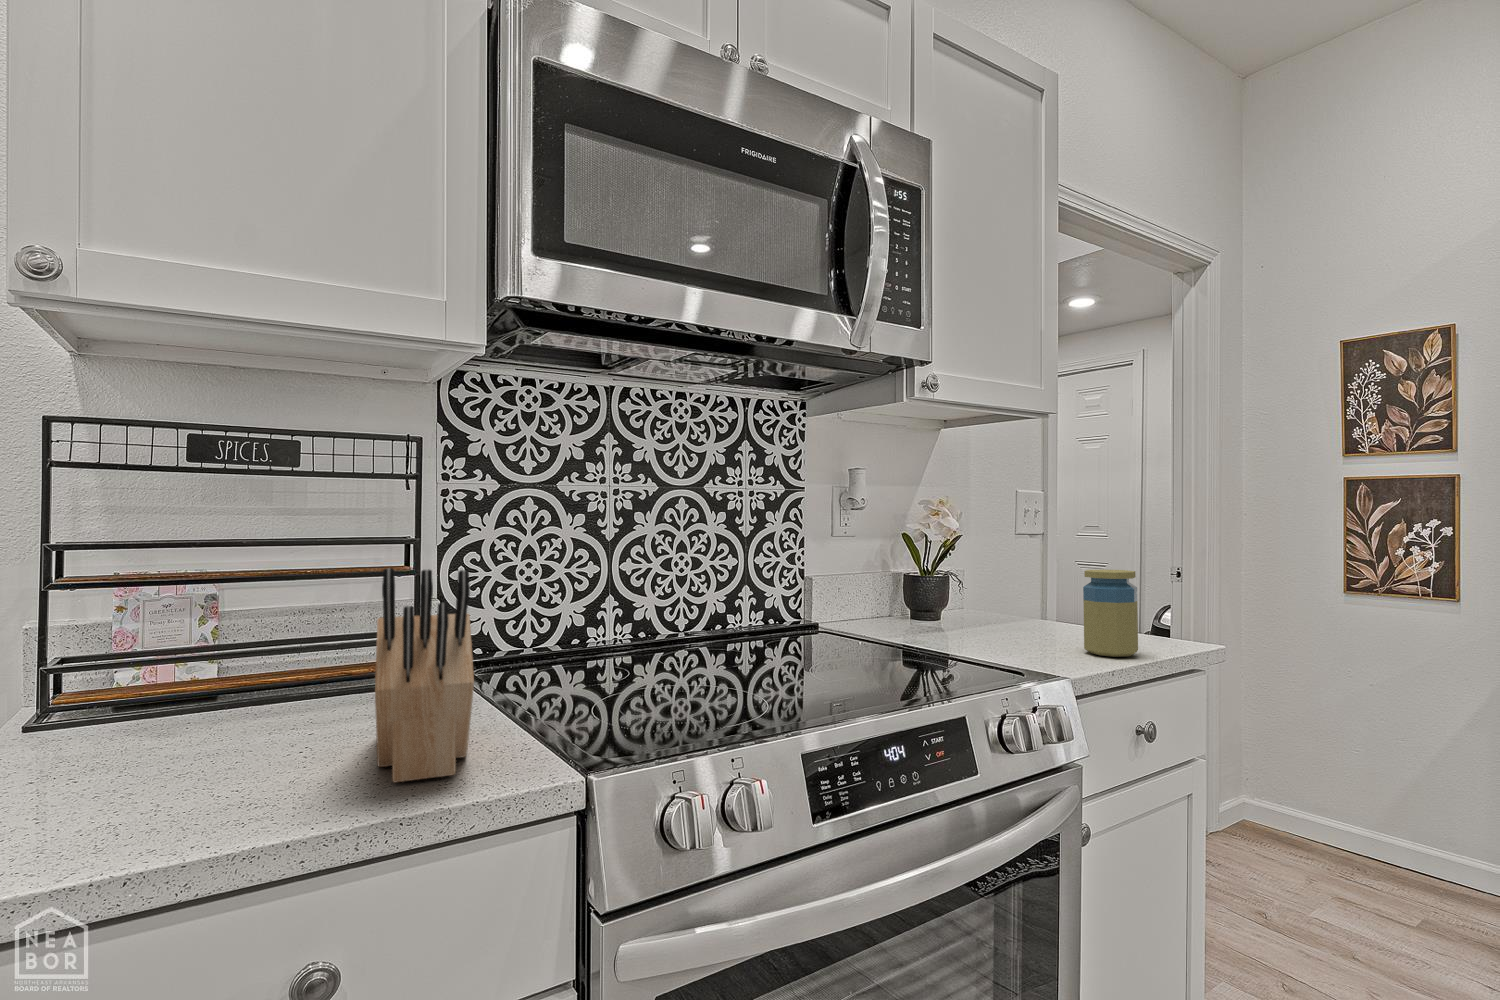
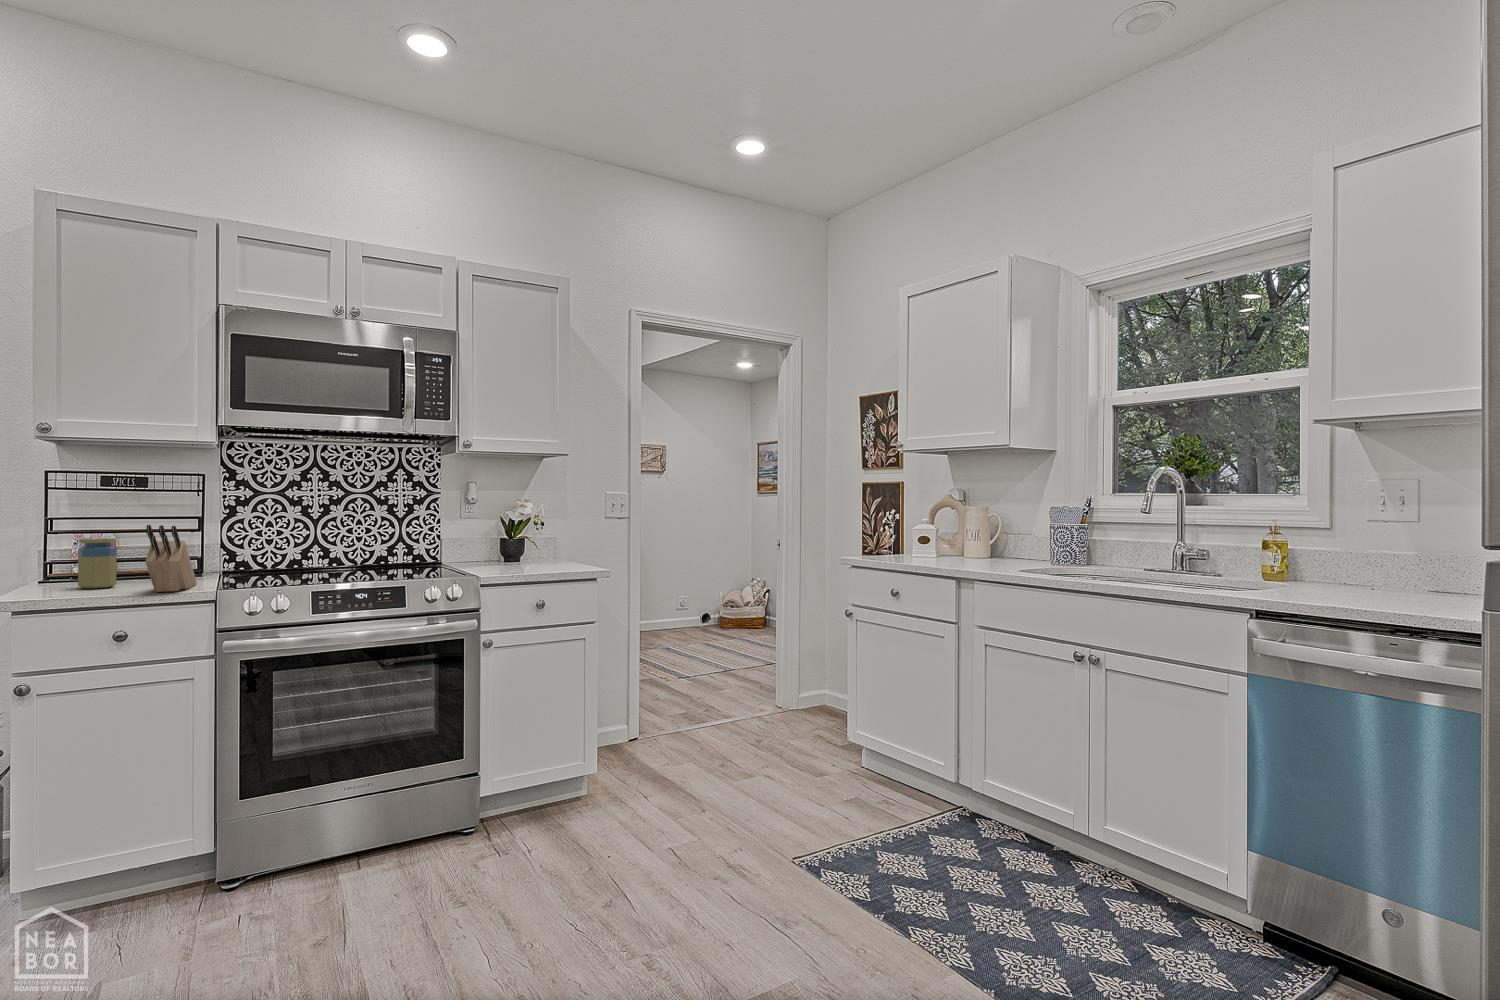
jar: present [1083,569,1138,657] -> present [78,538,116,589]

